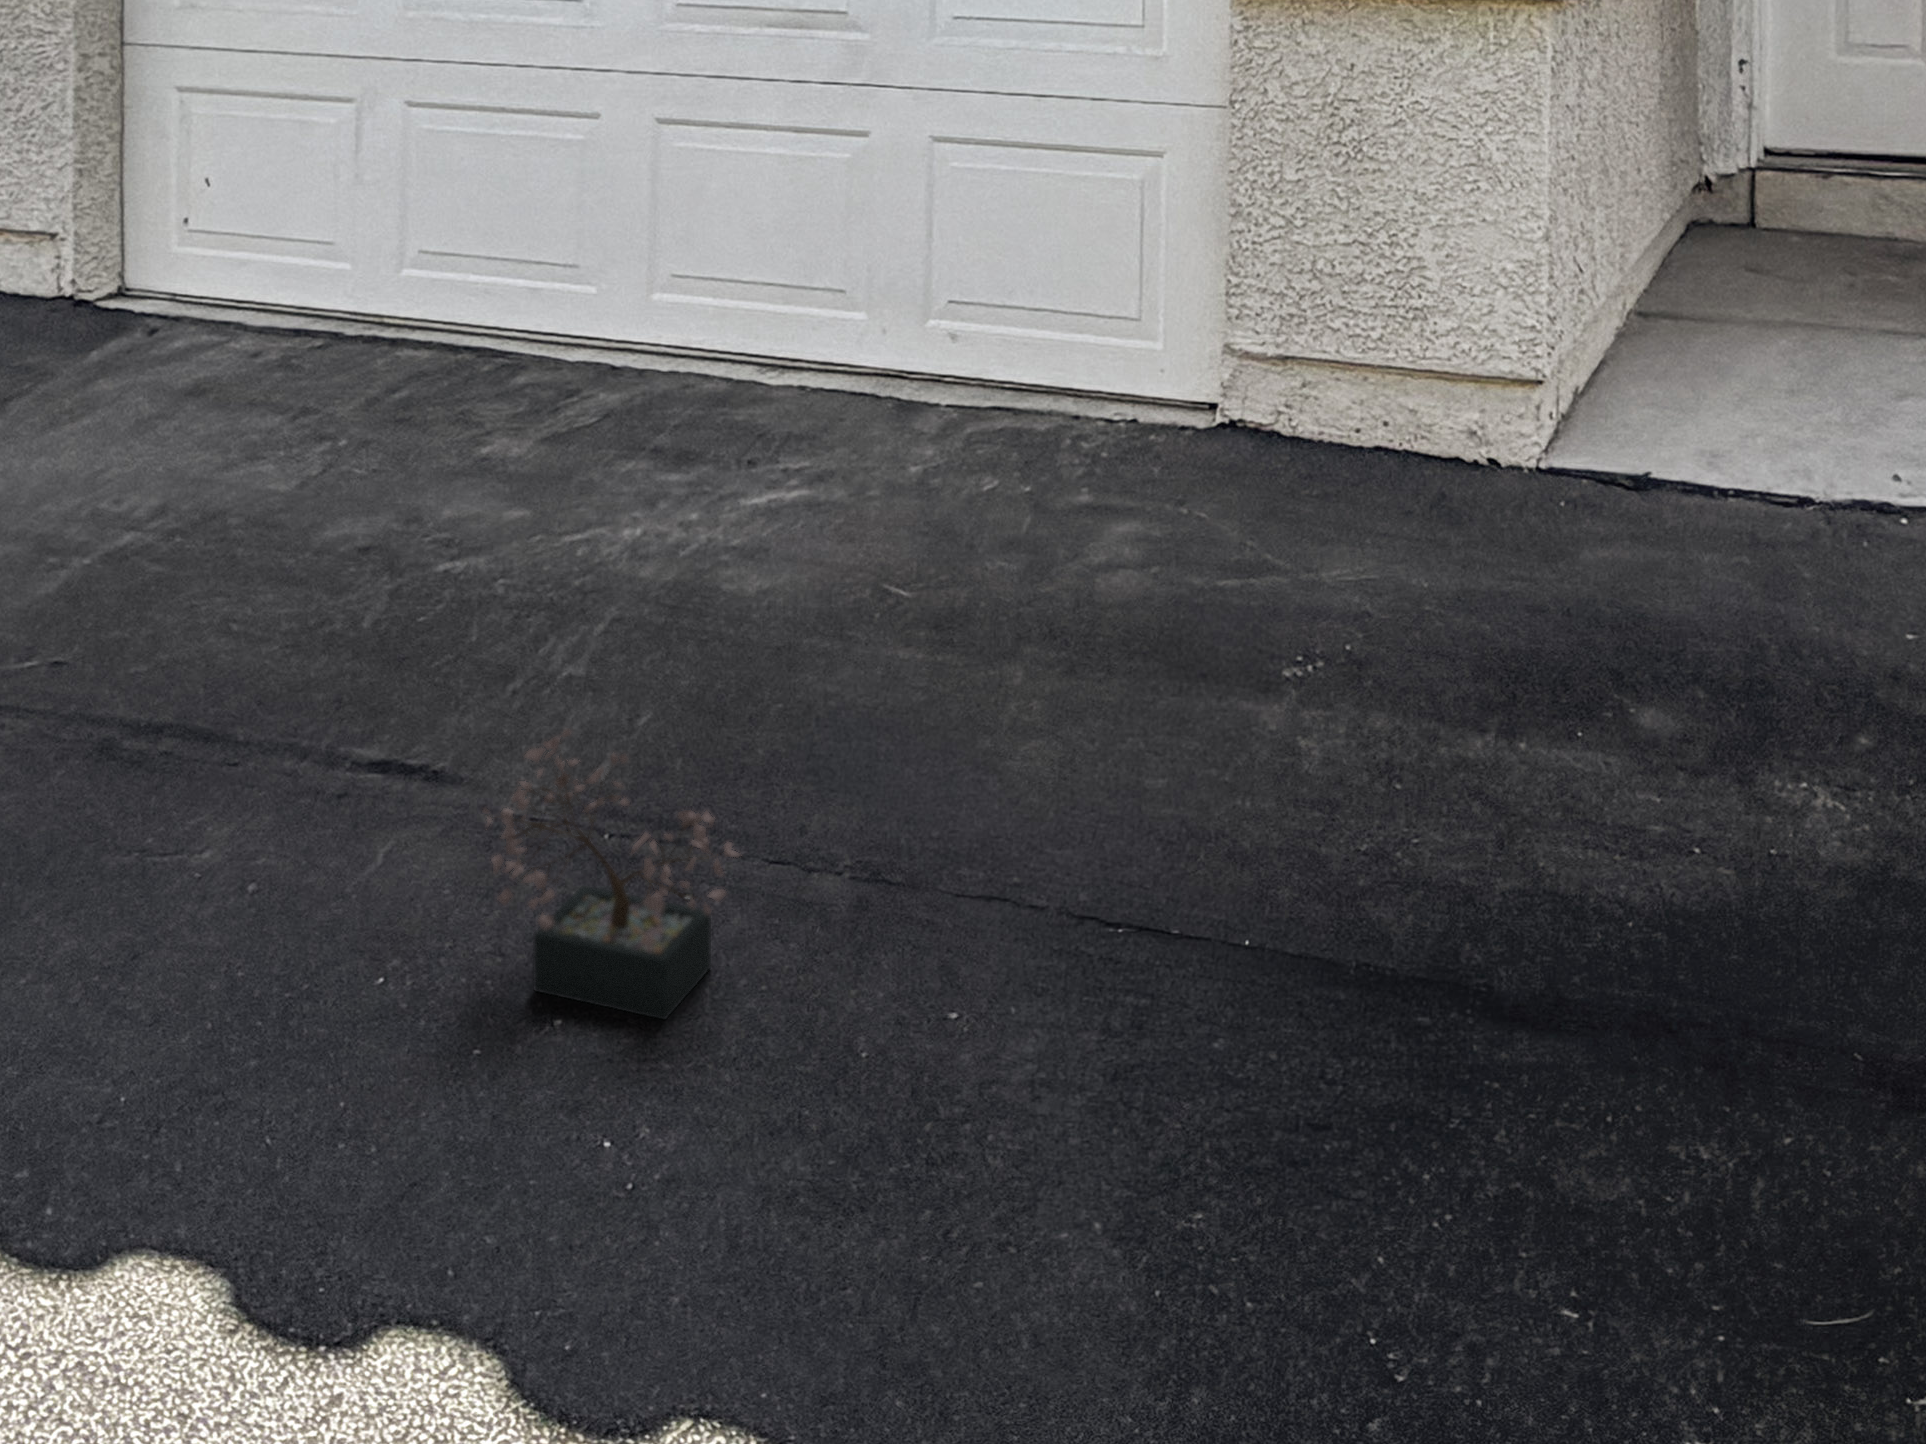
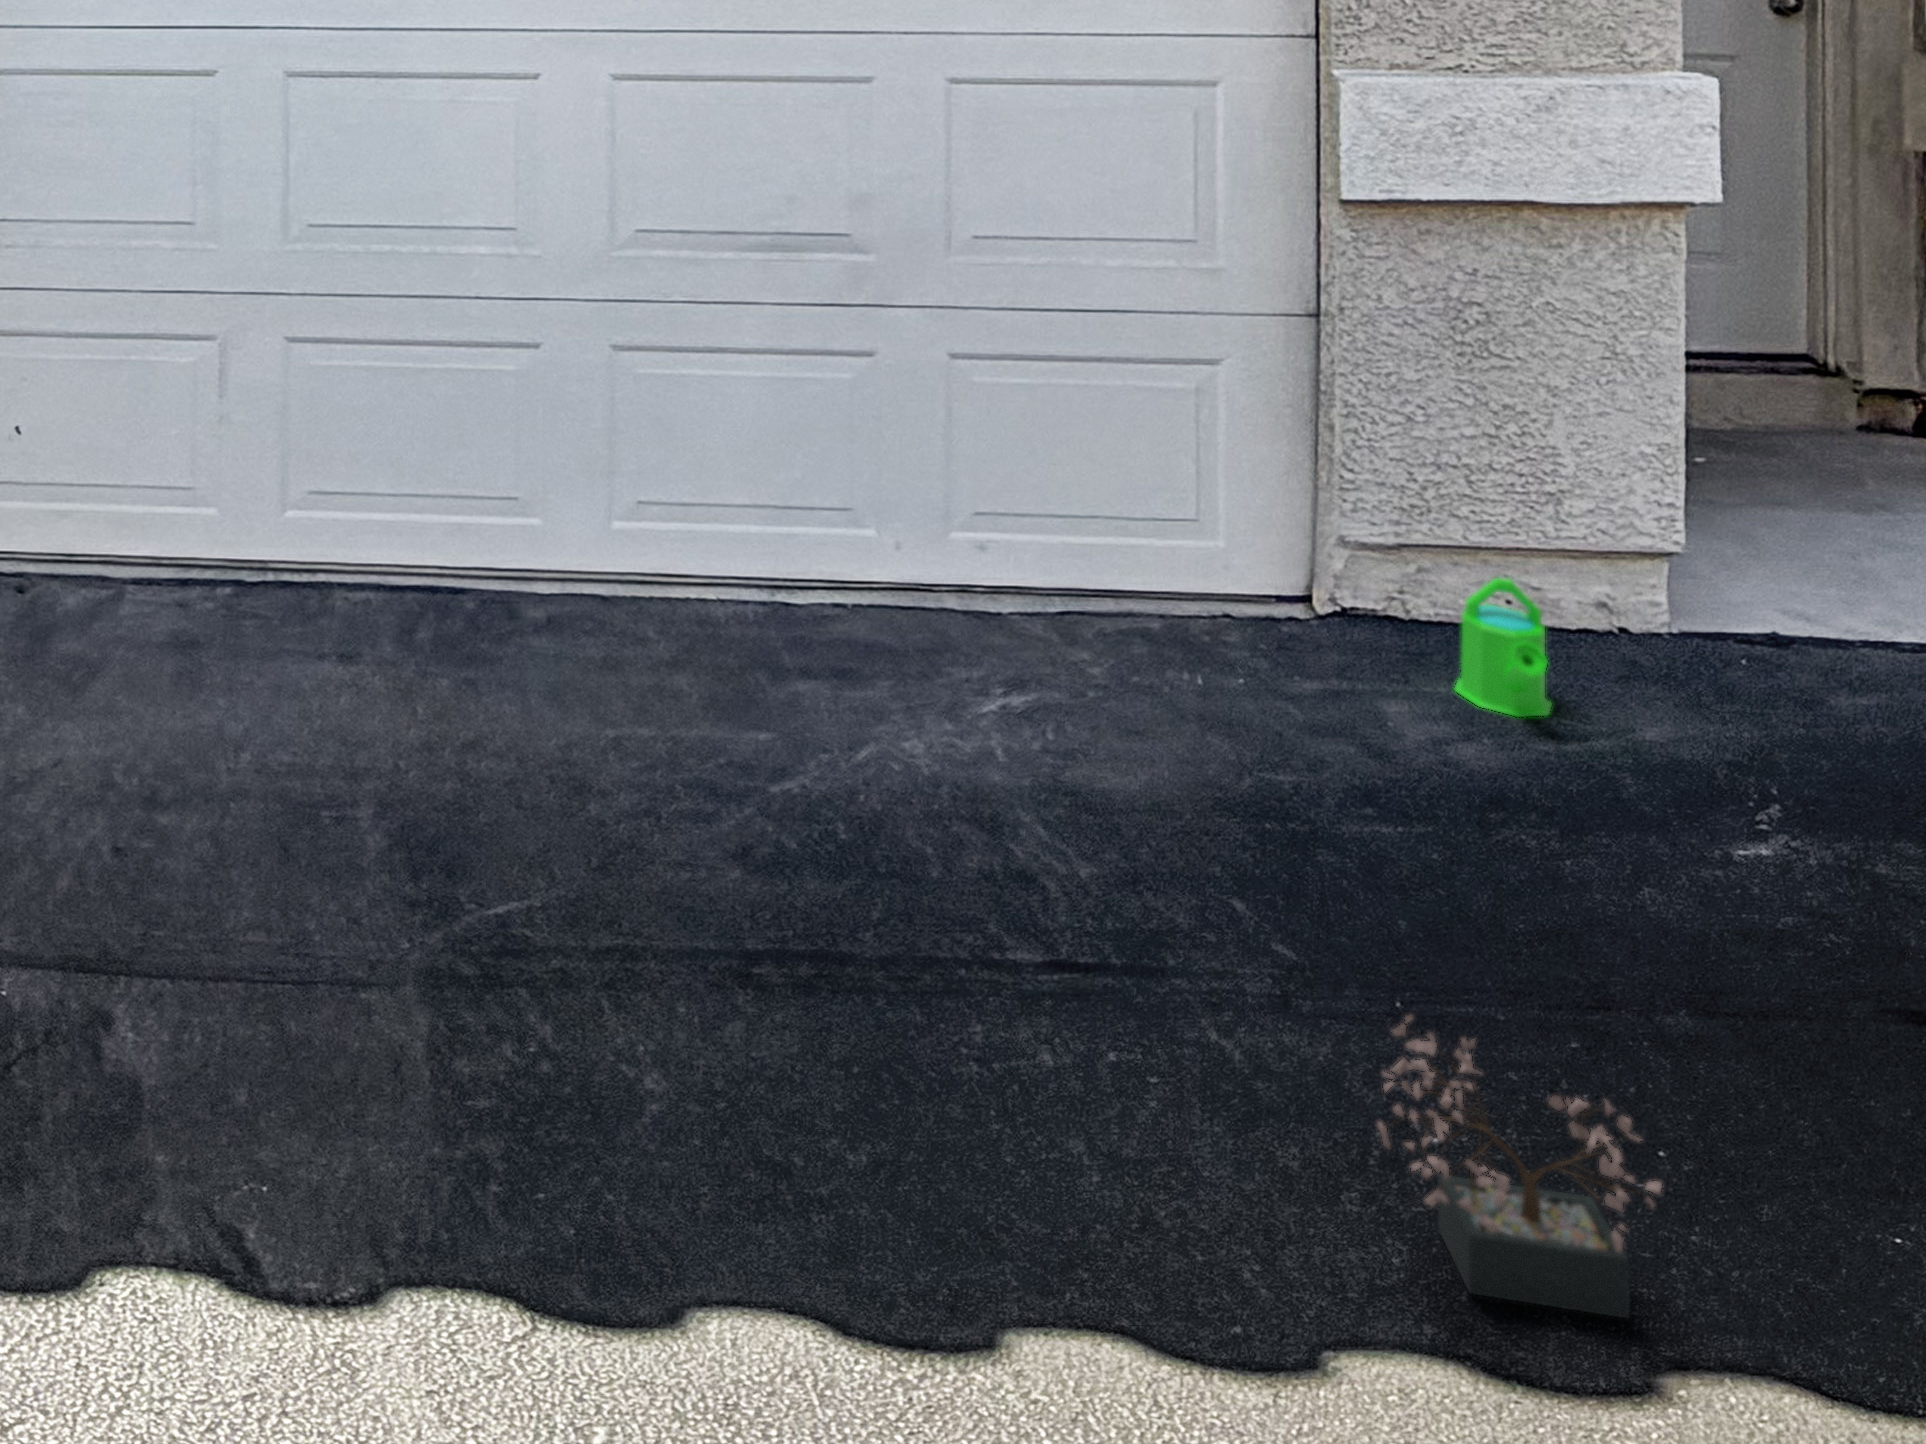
watering can: none [1342,384,1438,527] -> present [1454,578,1552,717]

